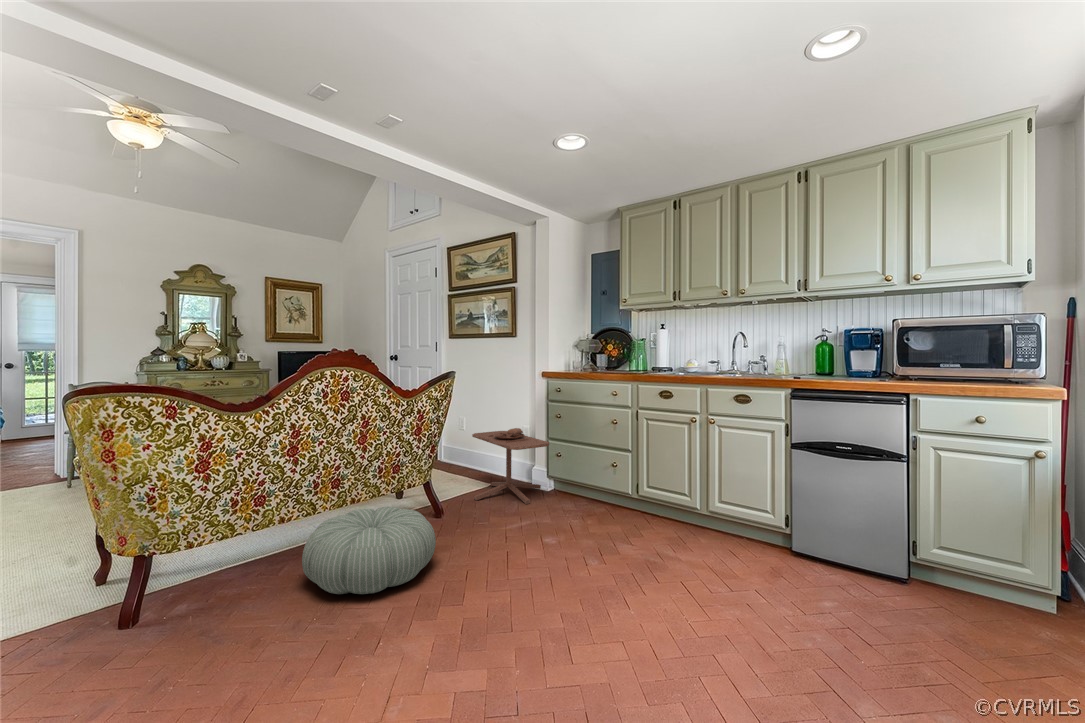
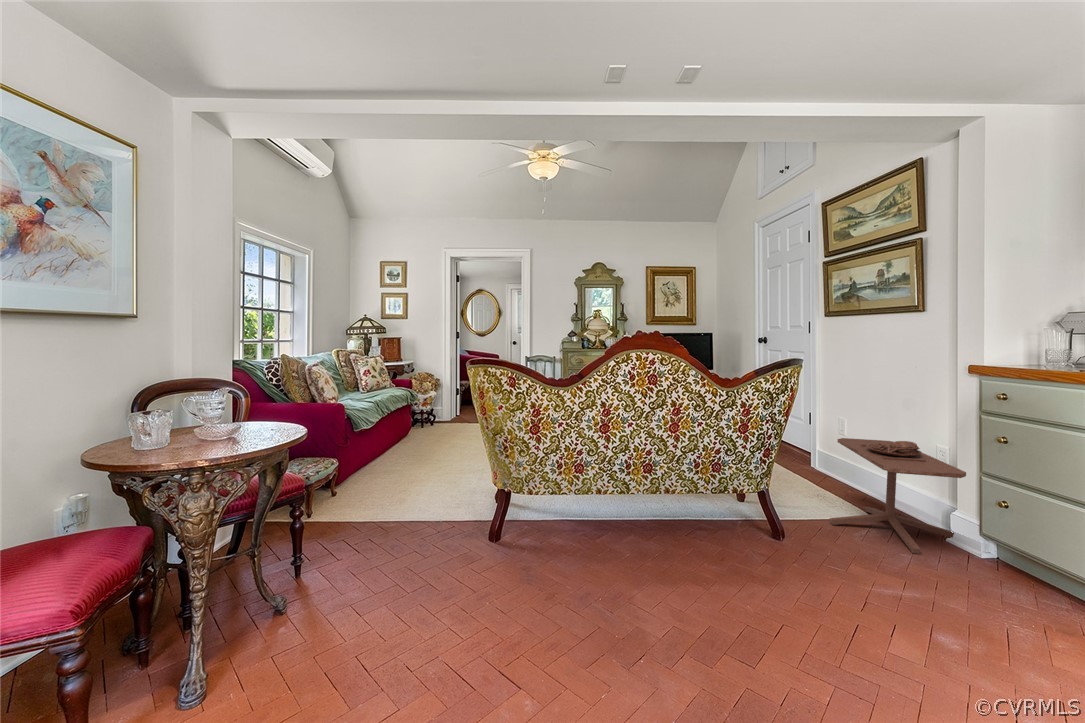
pouf: present [302,507,436,594] -> none [604,496,739,592]

